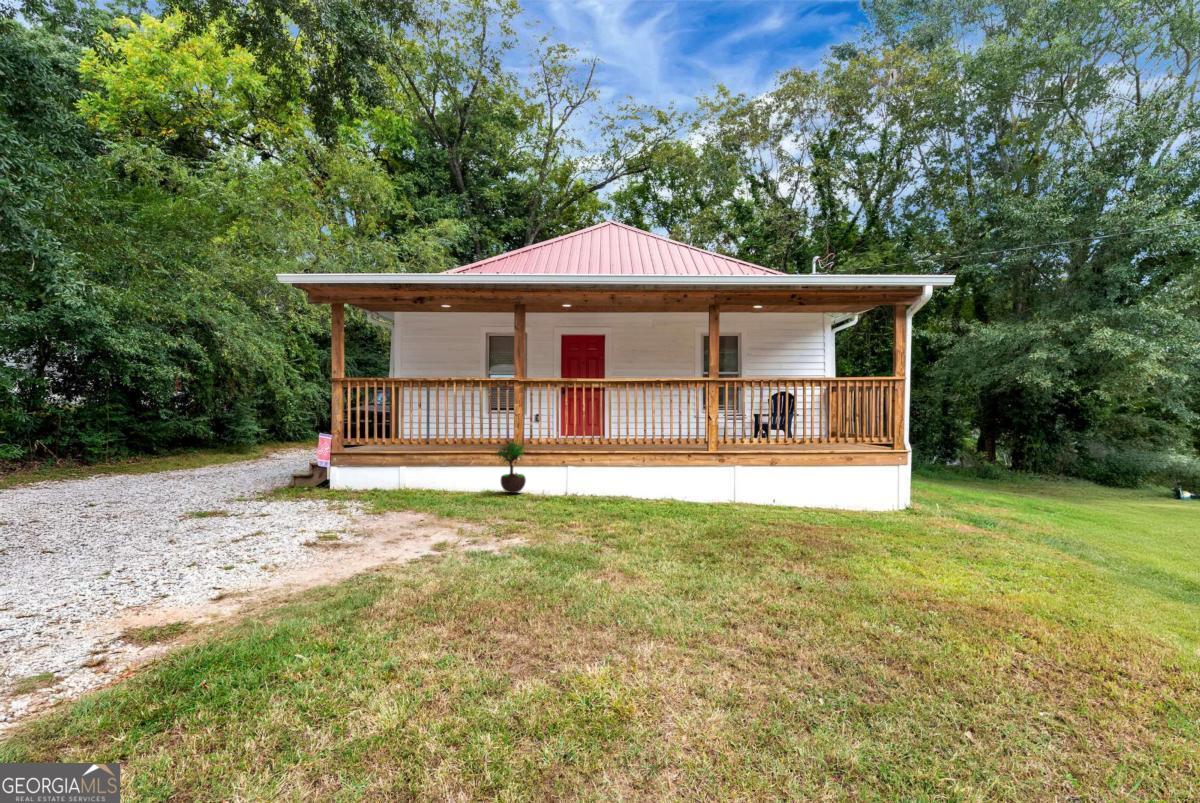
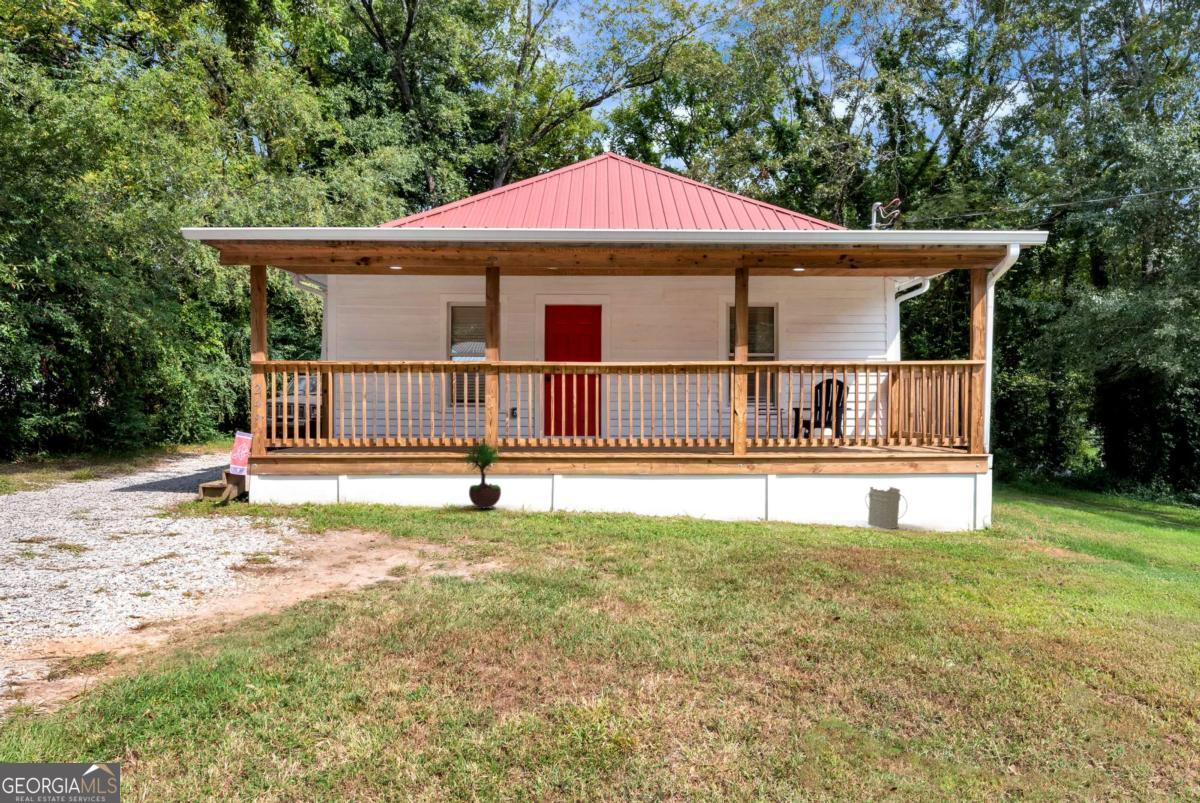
bucket: none [812,475,846,510] -> present [868,487,901,529]

